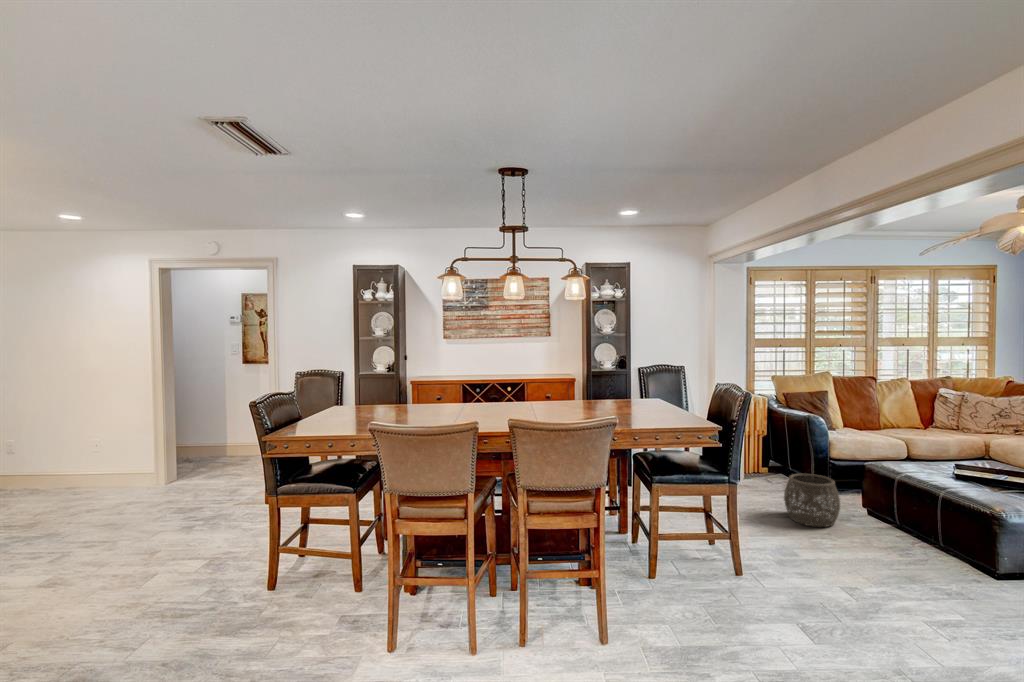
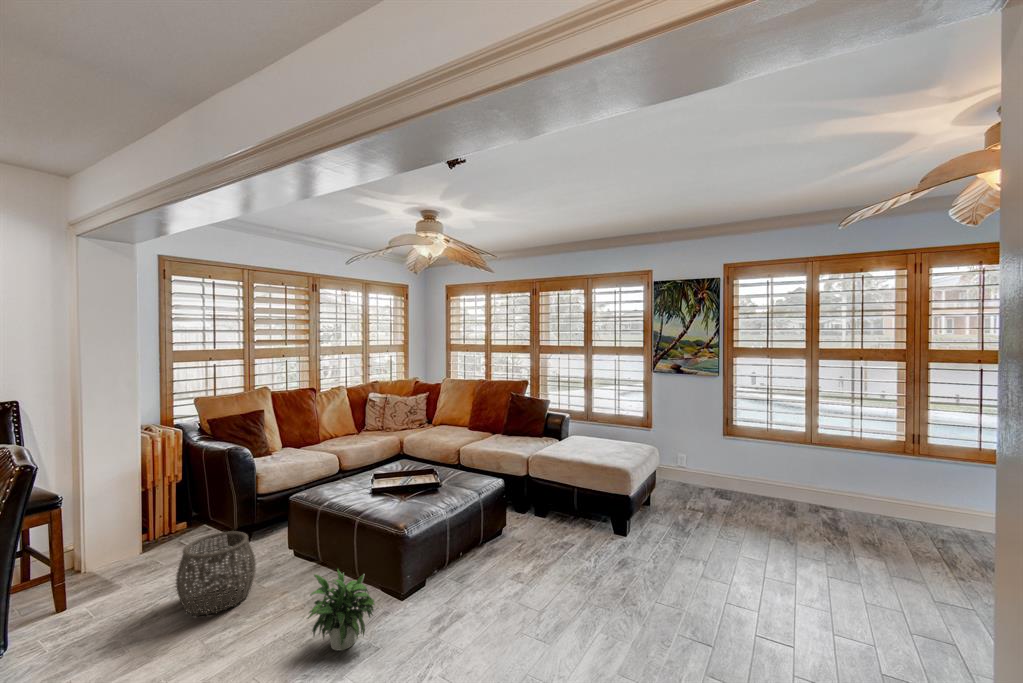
potted plant: none [895,516,961,580] -> present [307,569,375,650]

